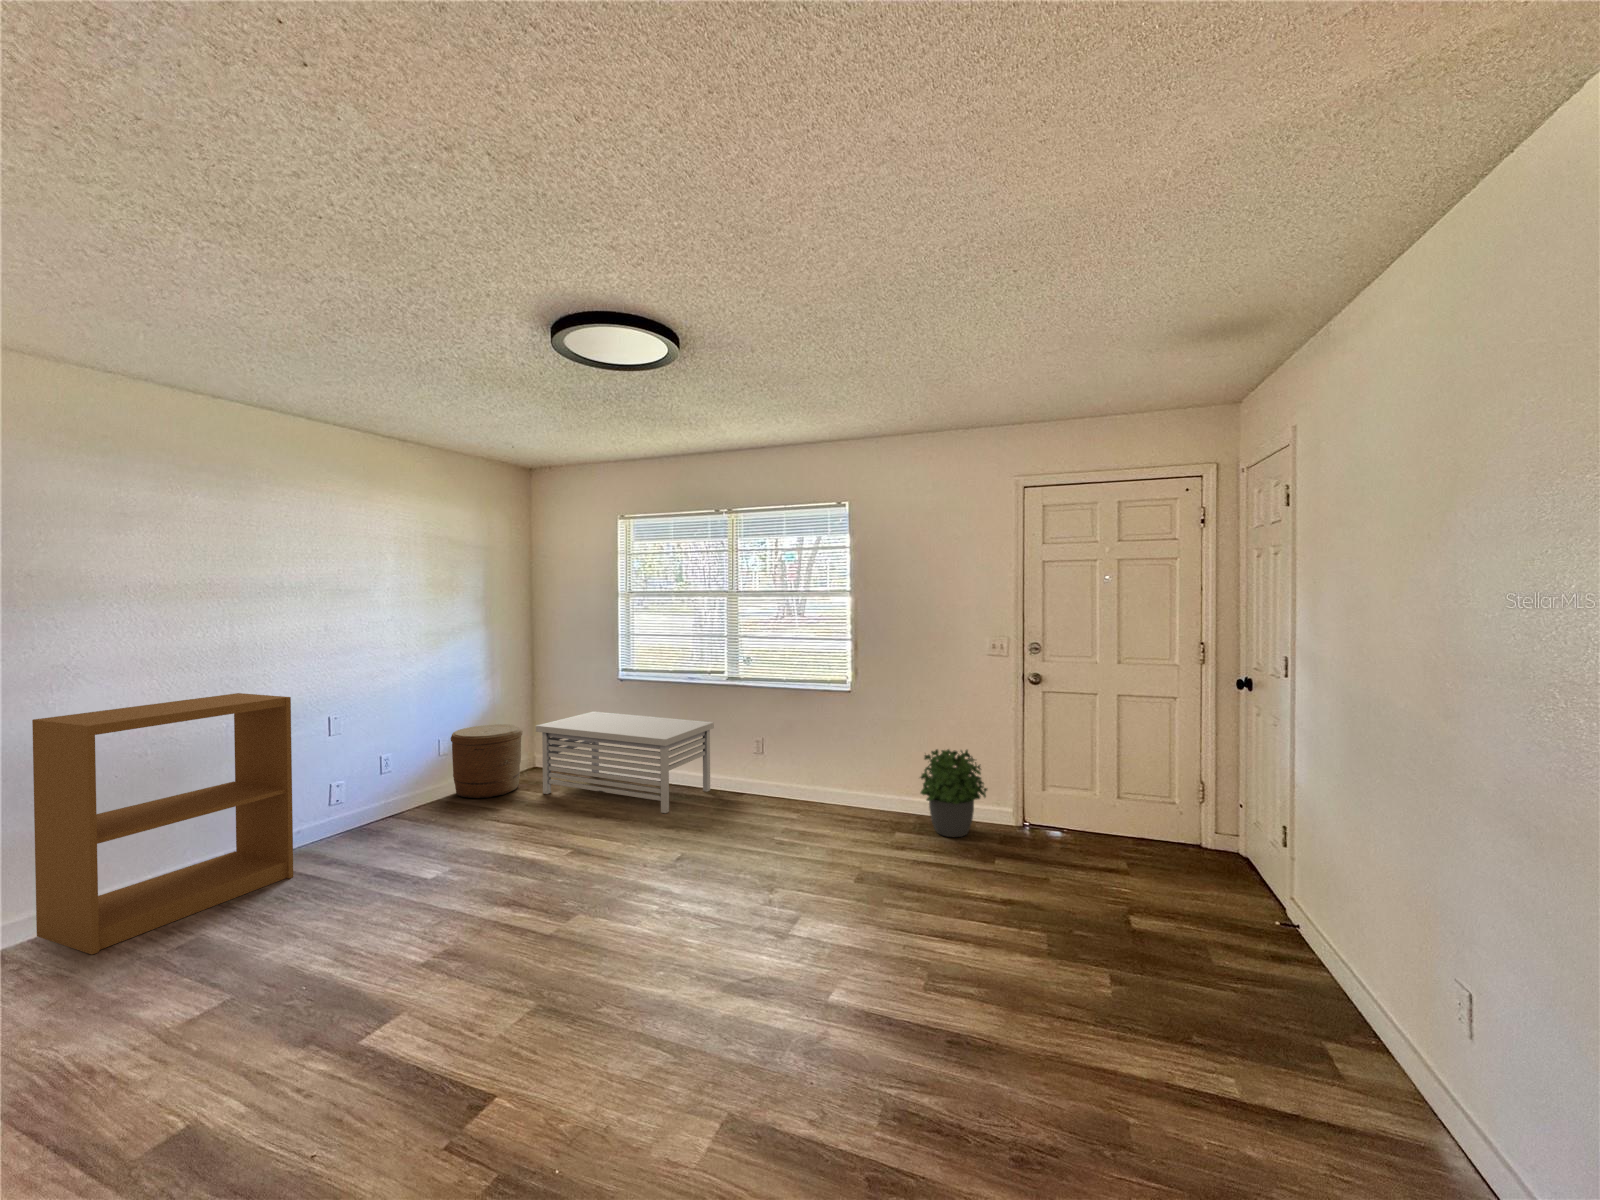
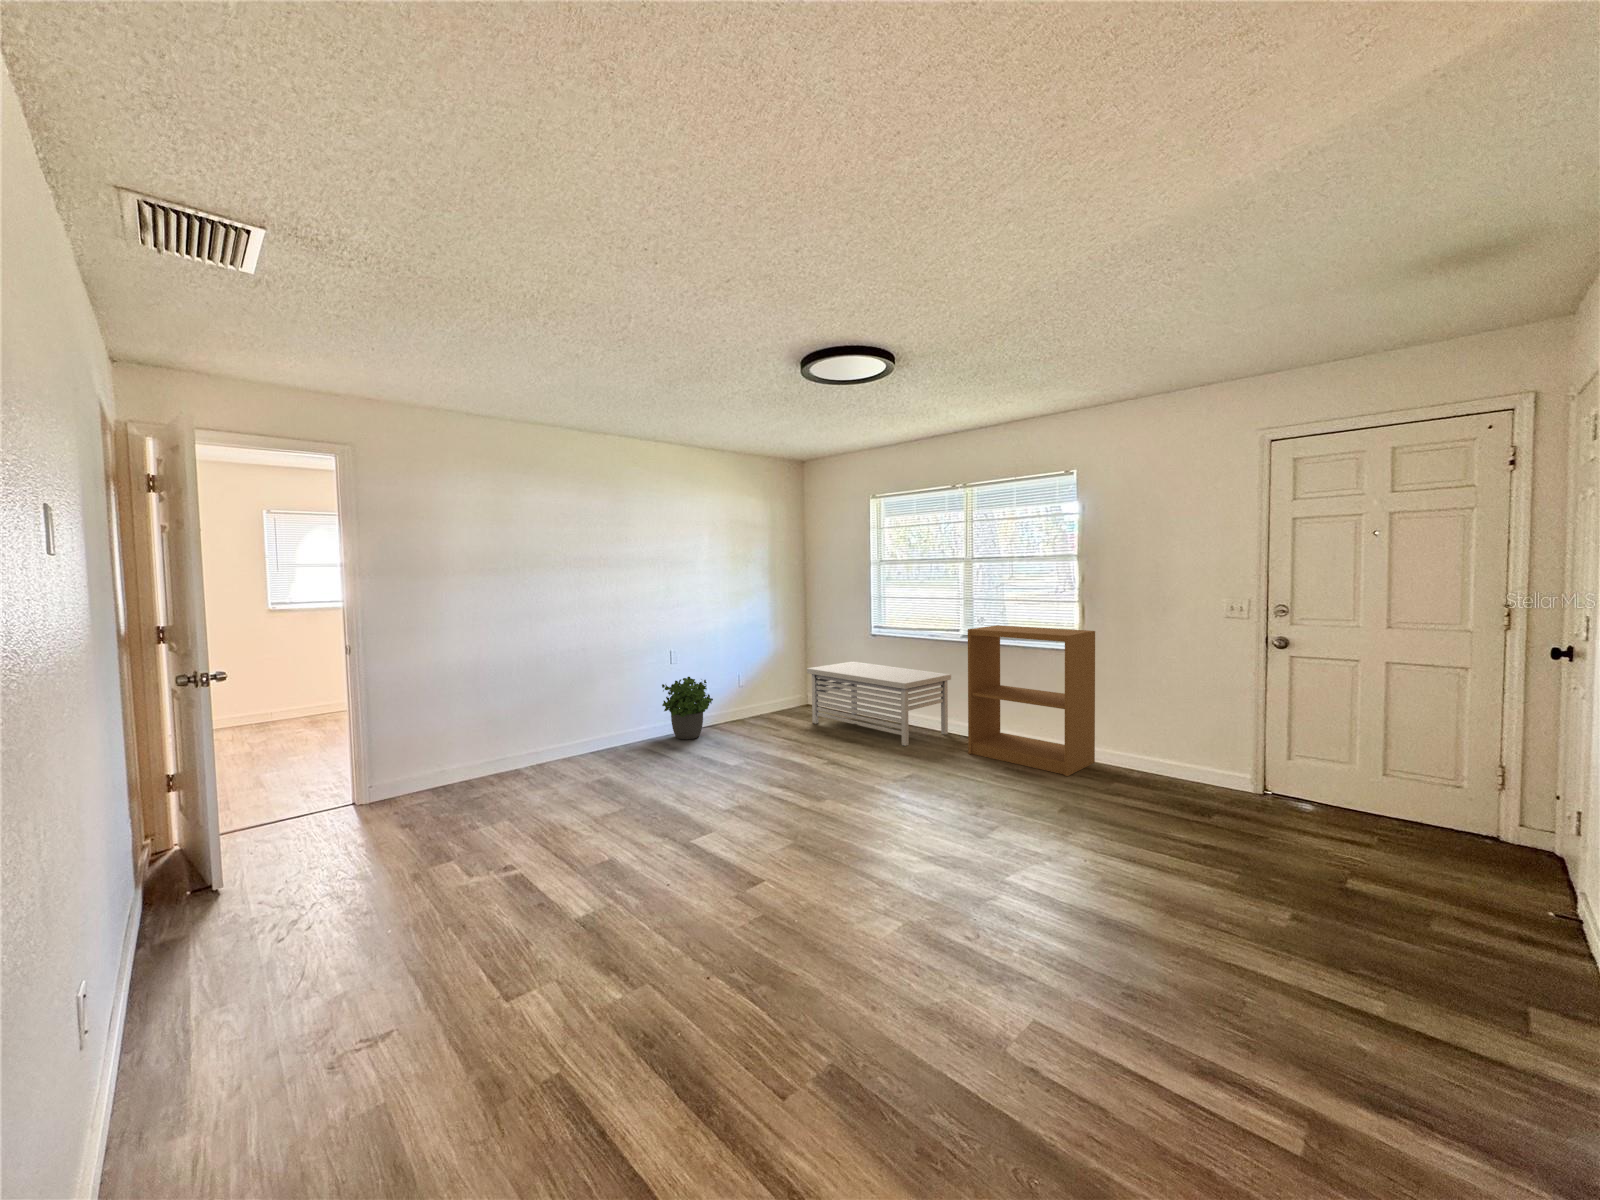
bookshelf: present [32,693,293,955] -> present [968,625,1095,776]
woven basket: present [451,724,522,798] -> none [747,667,798,722]
potted plant: present [920,749,987,837] -> present [662,677,713,739]

